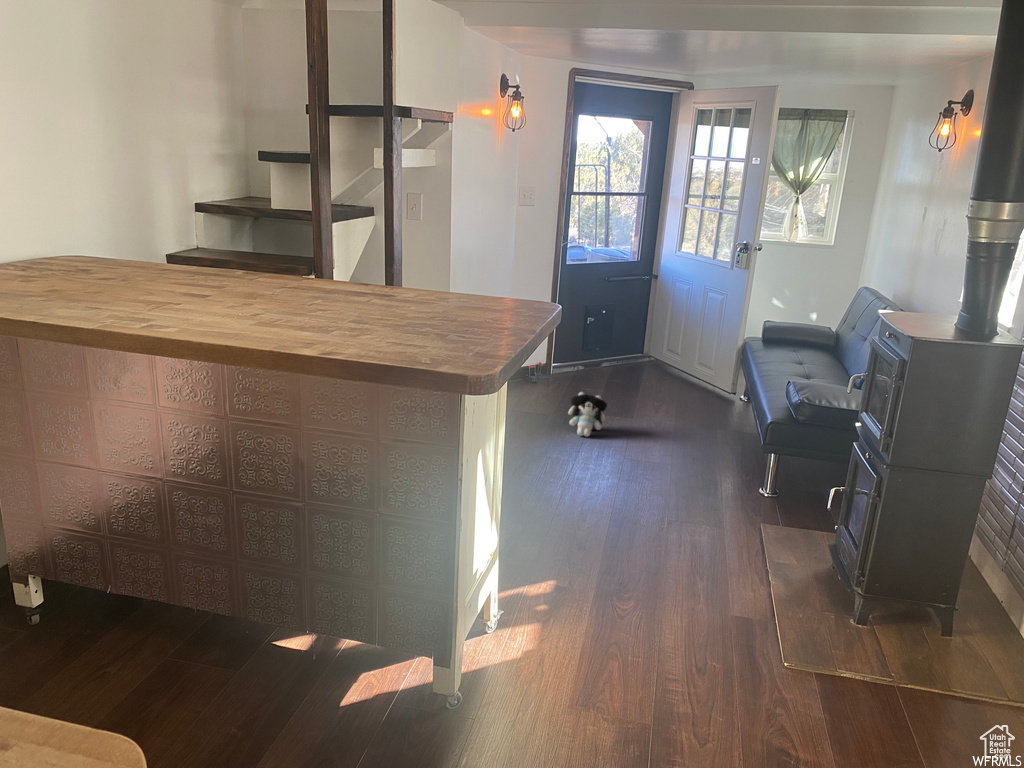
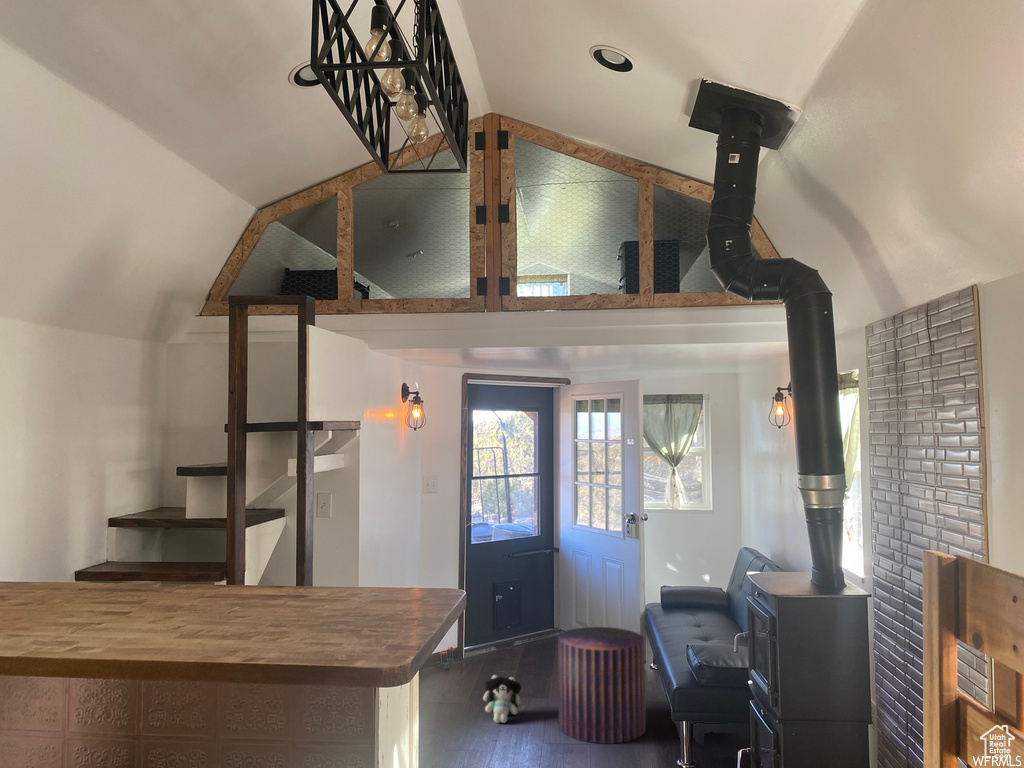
pouf: none [641,355,741,466] -> present [558,627,646,744]

